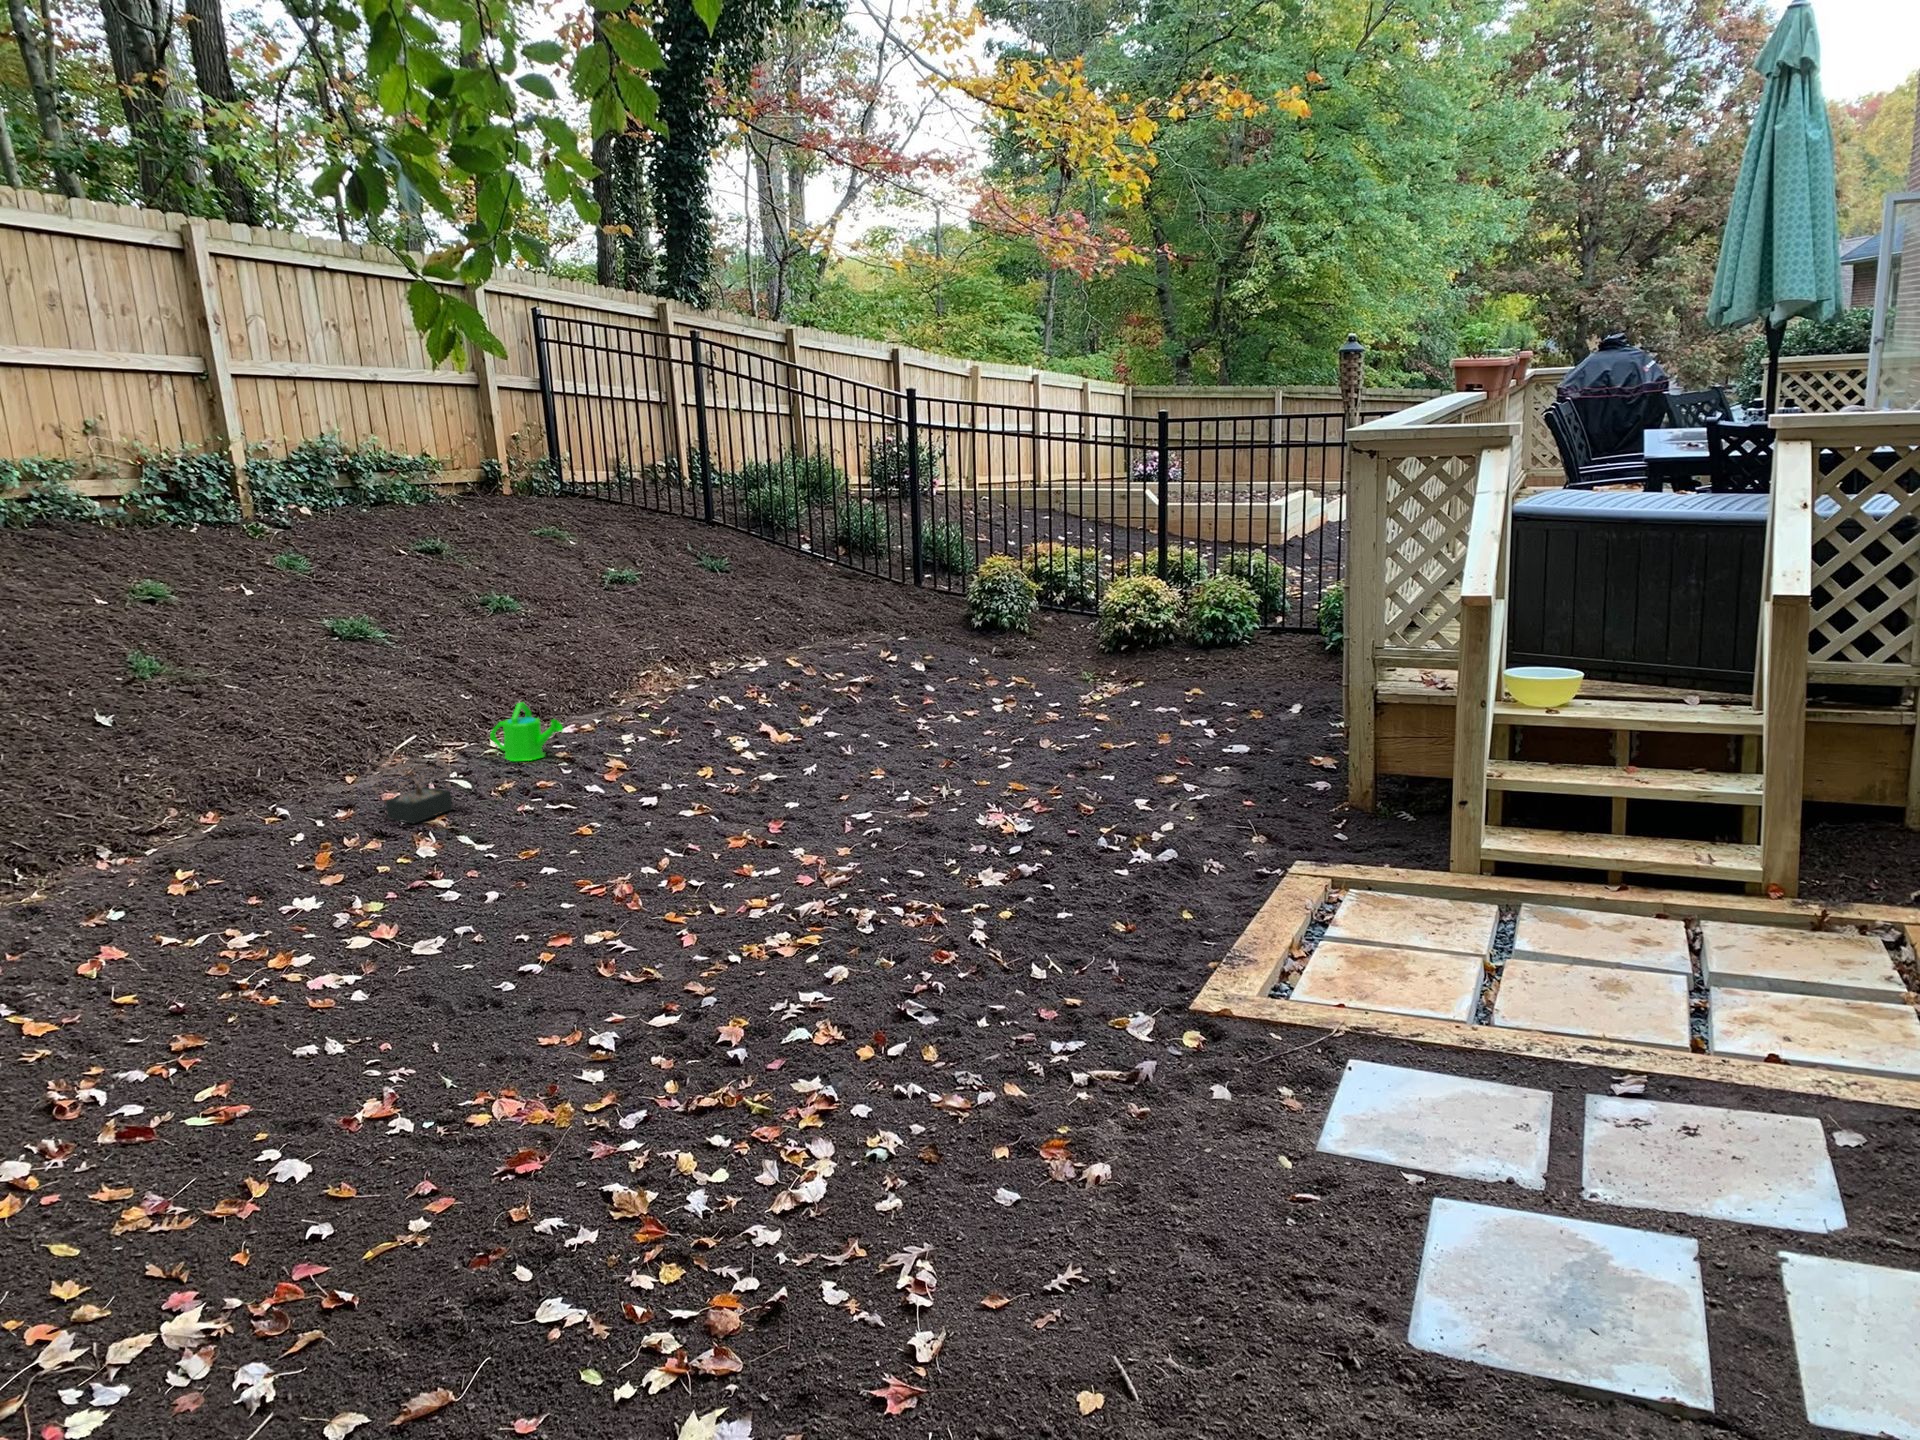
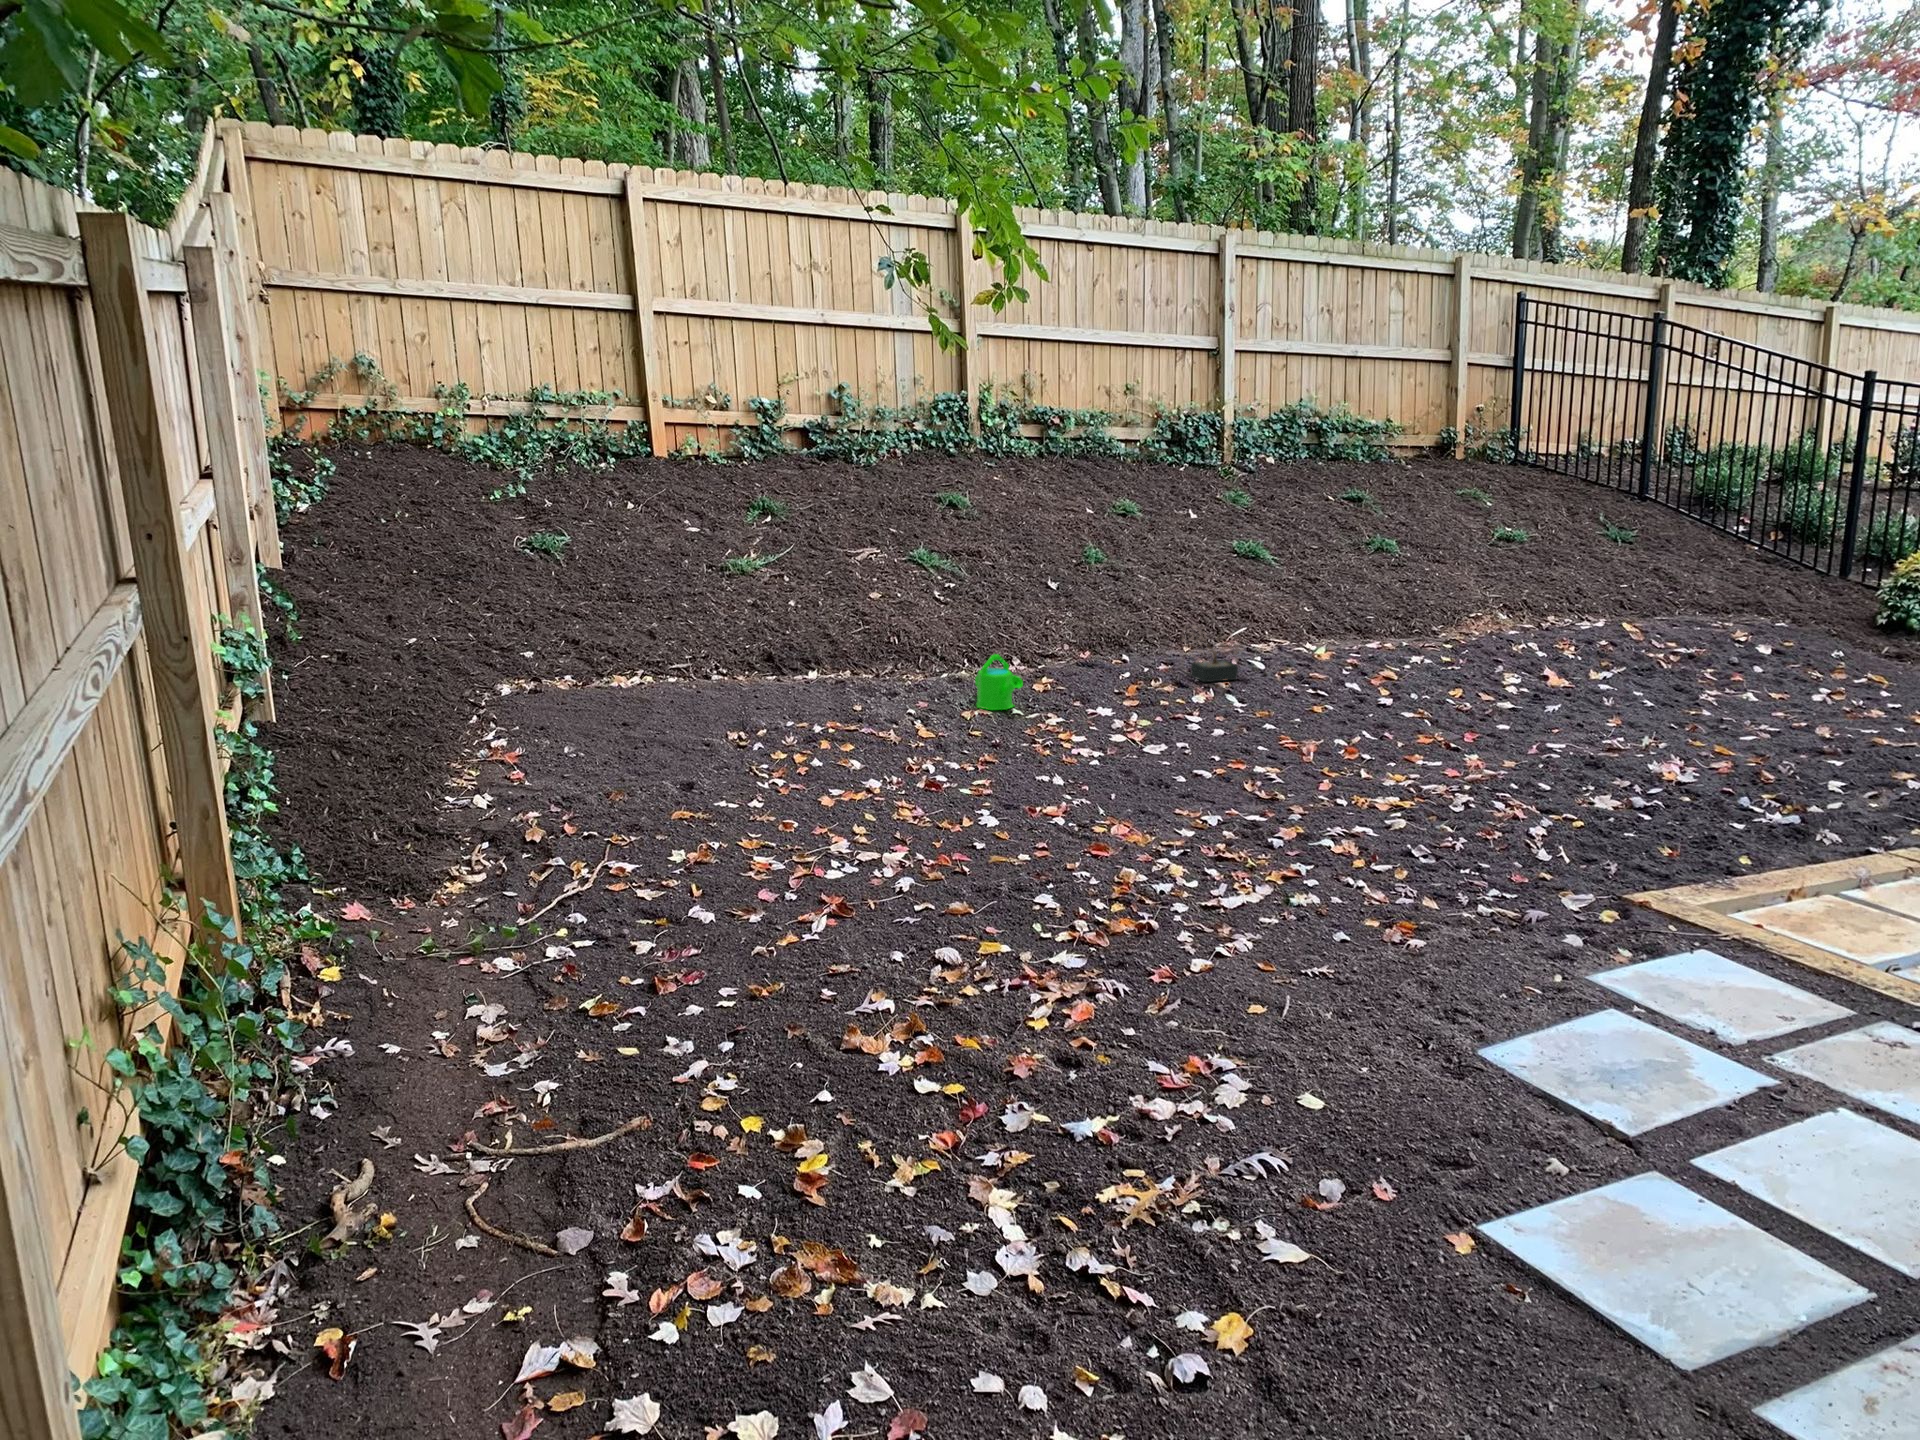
watering can: present [490,702,563,761] -> present [975,654,1023,710]

